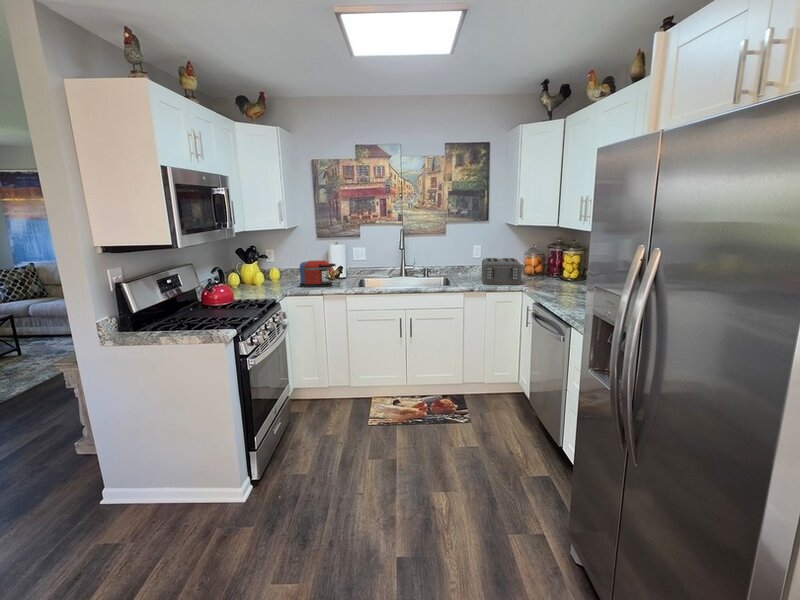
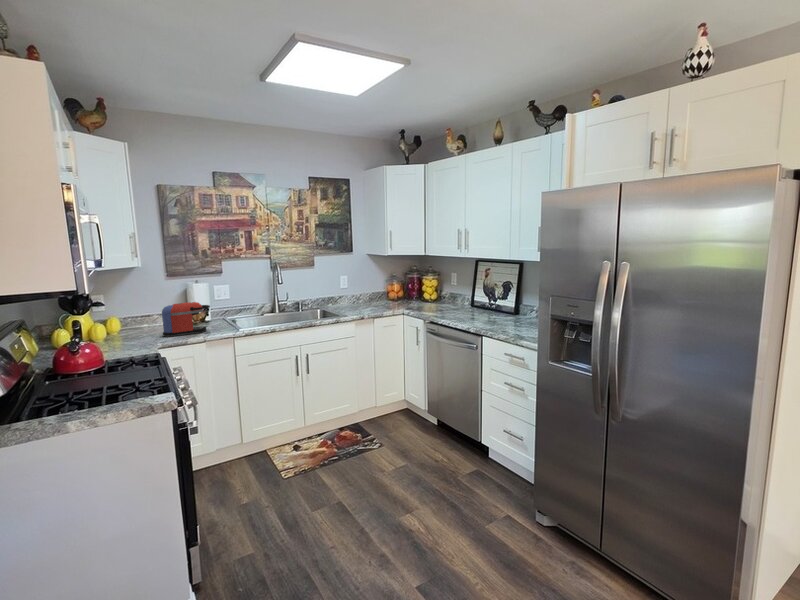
toaster: present [481,258,522,285] -> none [354,286,398,312]

